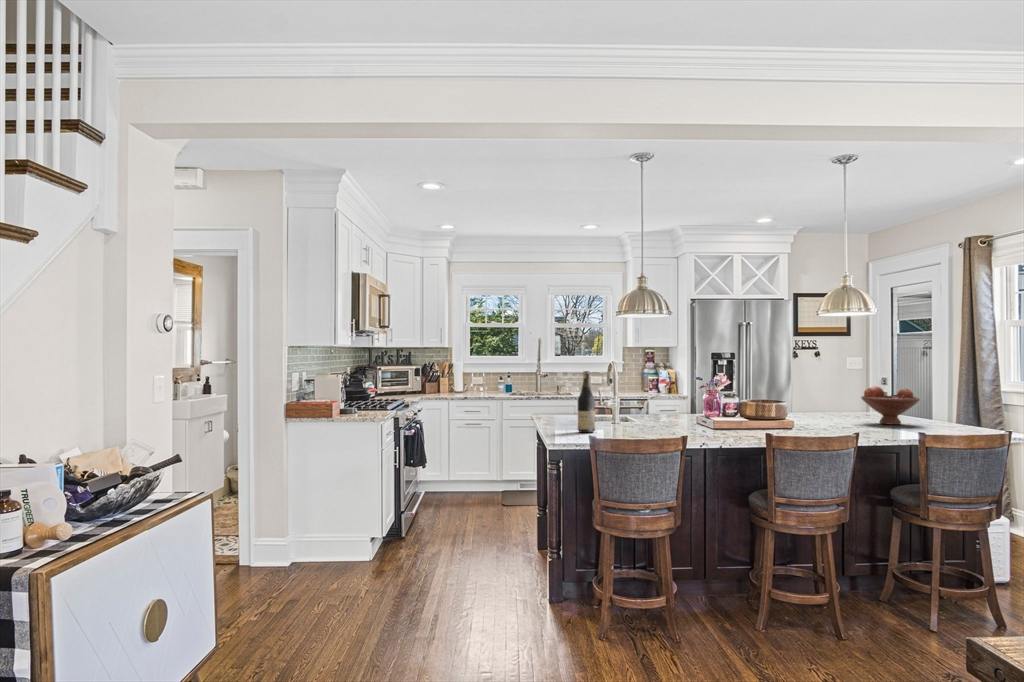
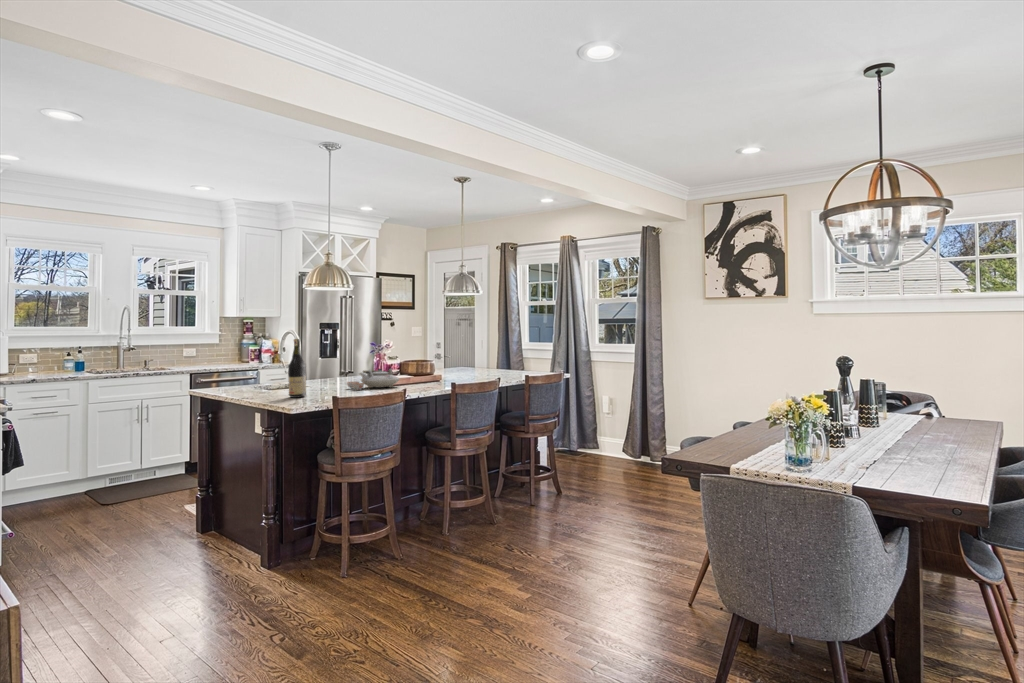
fruit bowl: present [861,386,920,425] -> none [469,347,505,374]
teapot: none [658,408,720,431] -> present [347,369,399,390]

